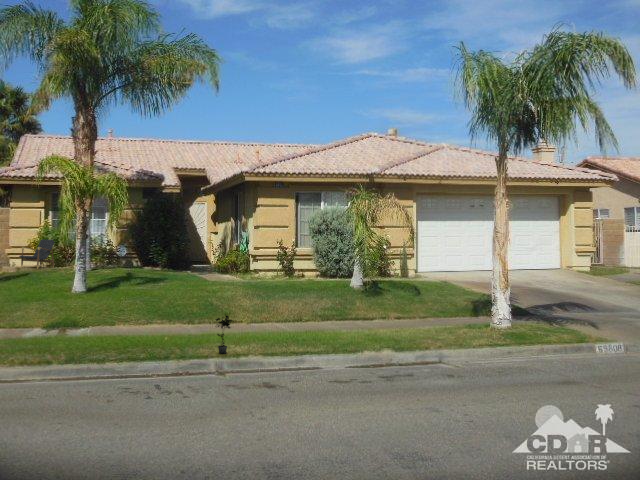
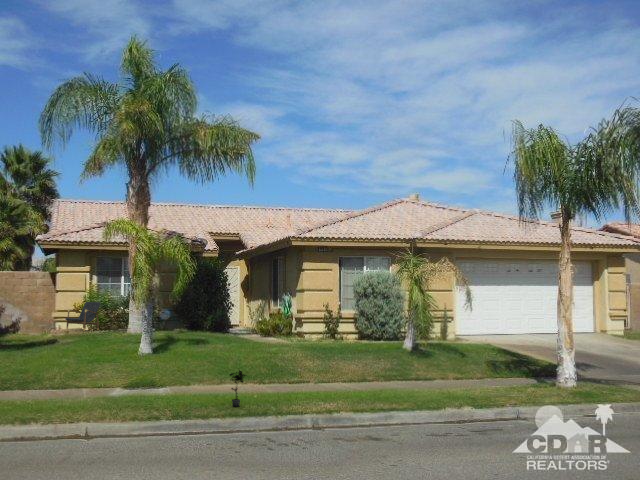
potted plant: present [215,315,234,354] -> present [230,370,246,407]

